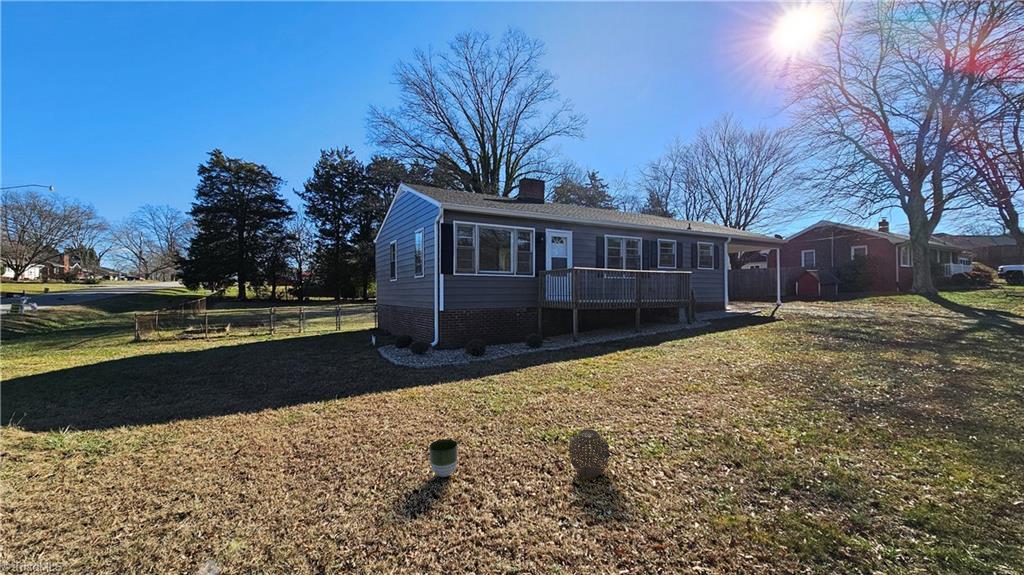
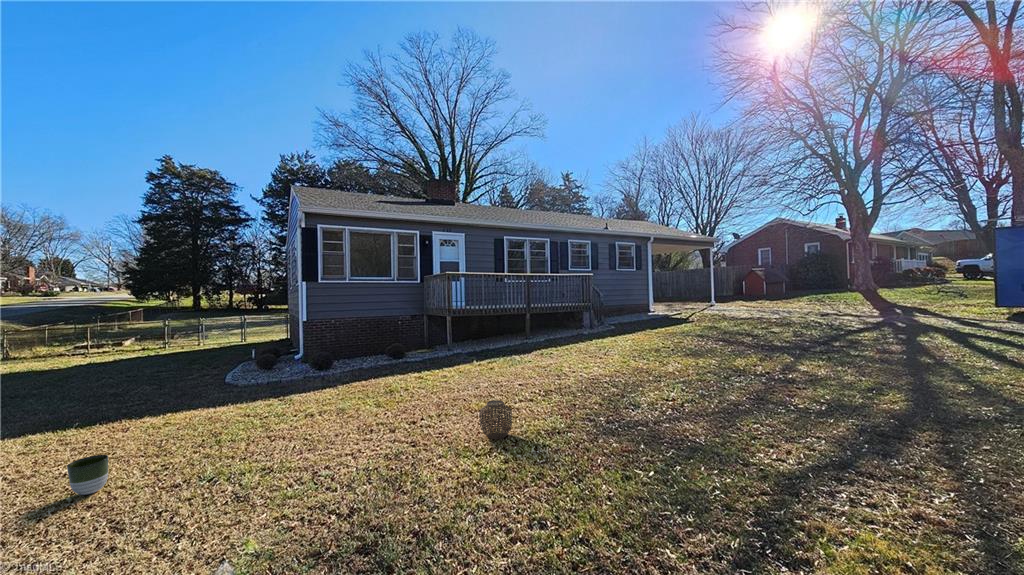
woven basket: present [569,429,609,477] -> present [479,400,512,439]

